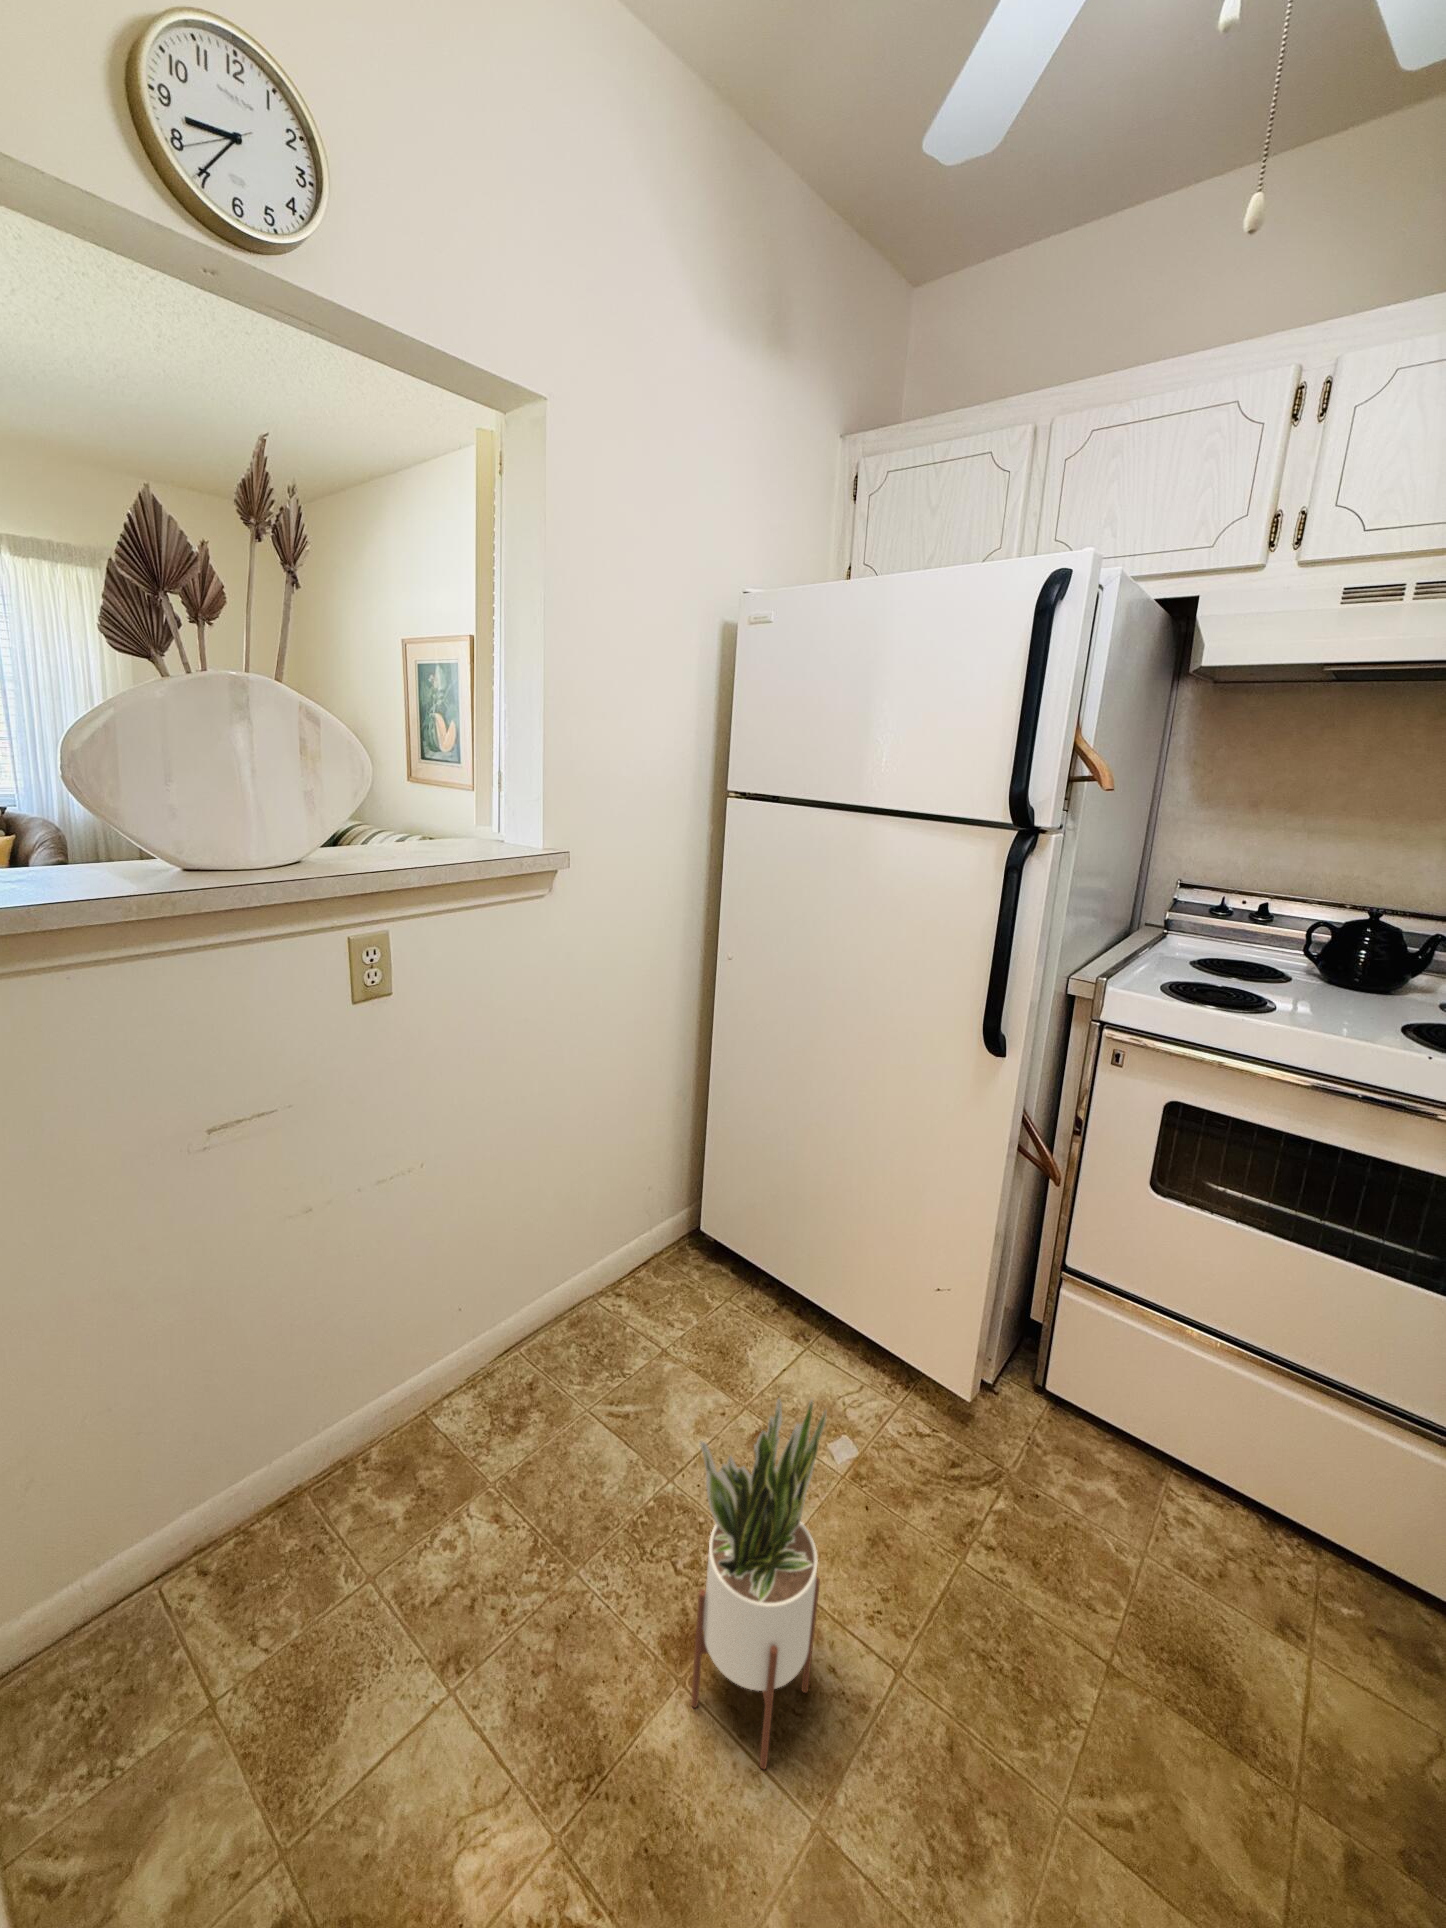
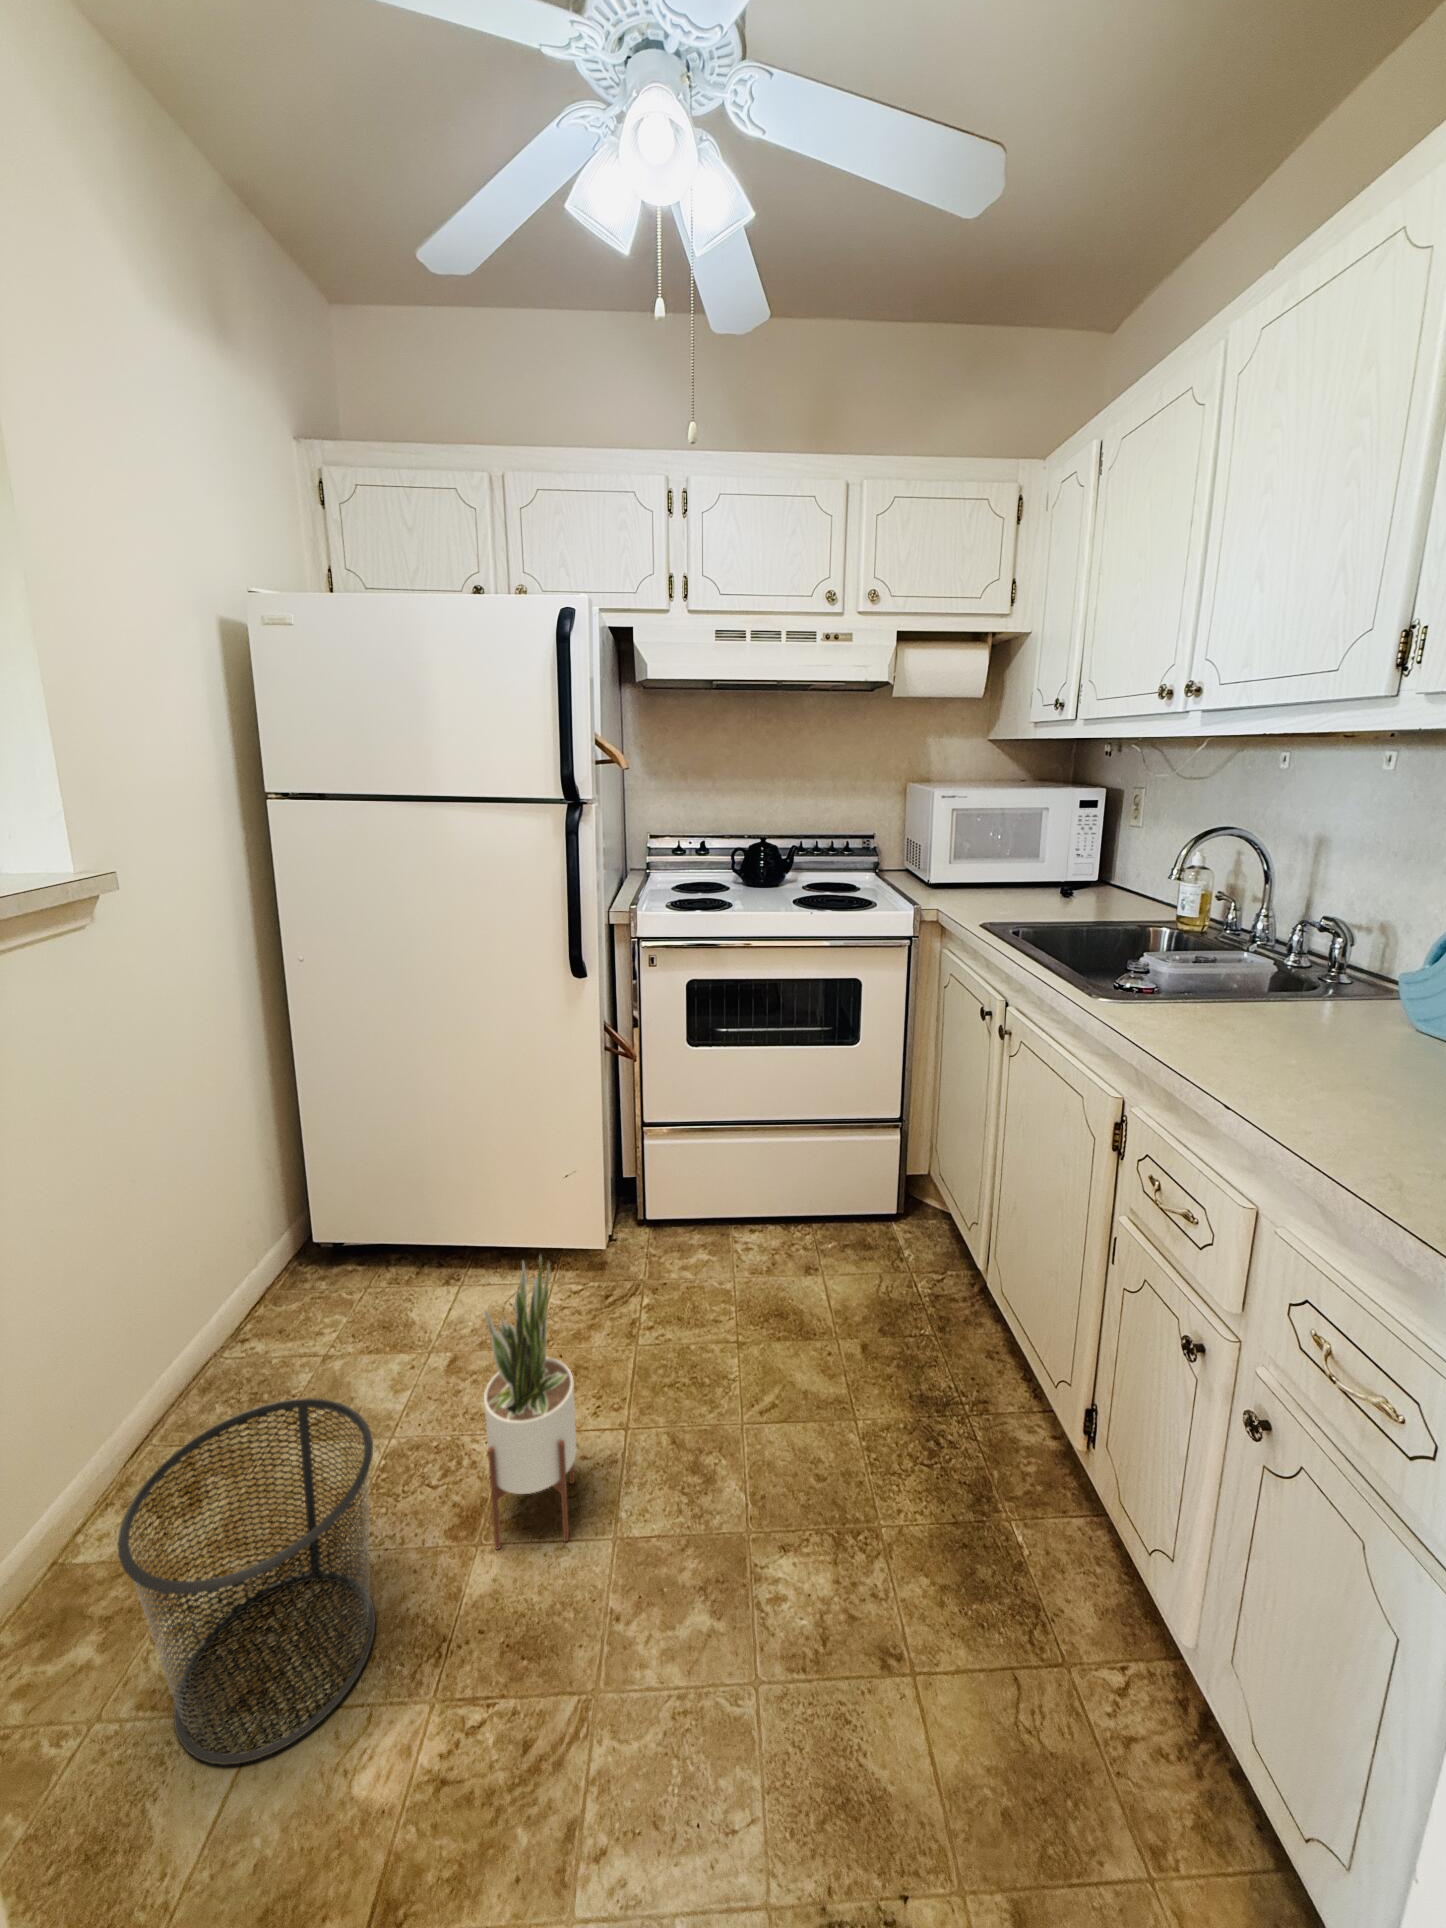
waste bin: none [359,1389,588,1756] -> present [117,1398,375,1765]

